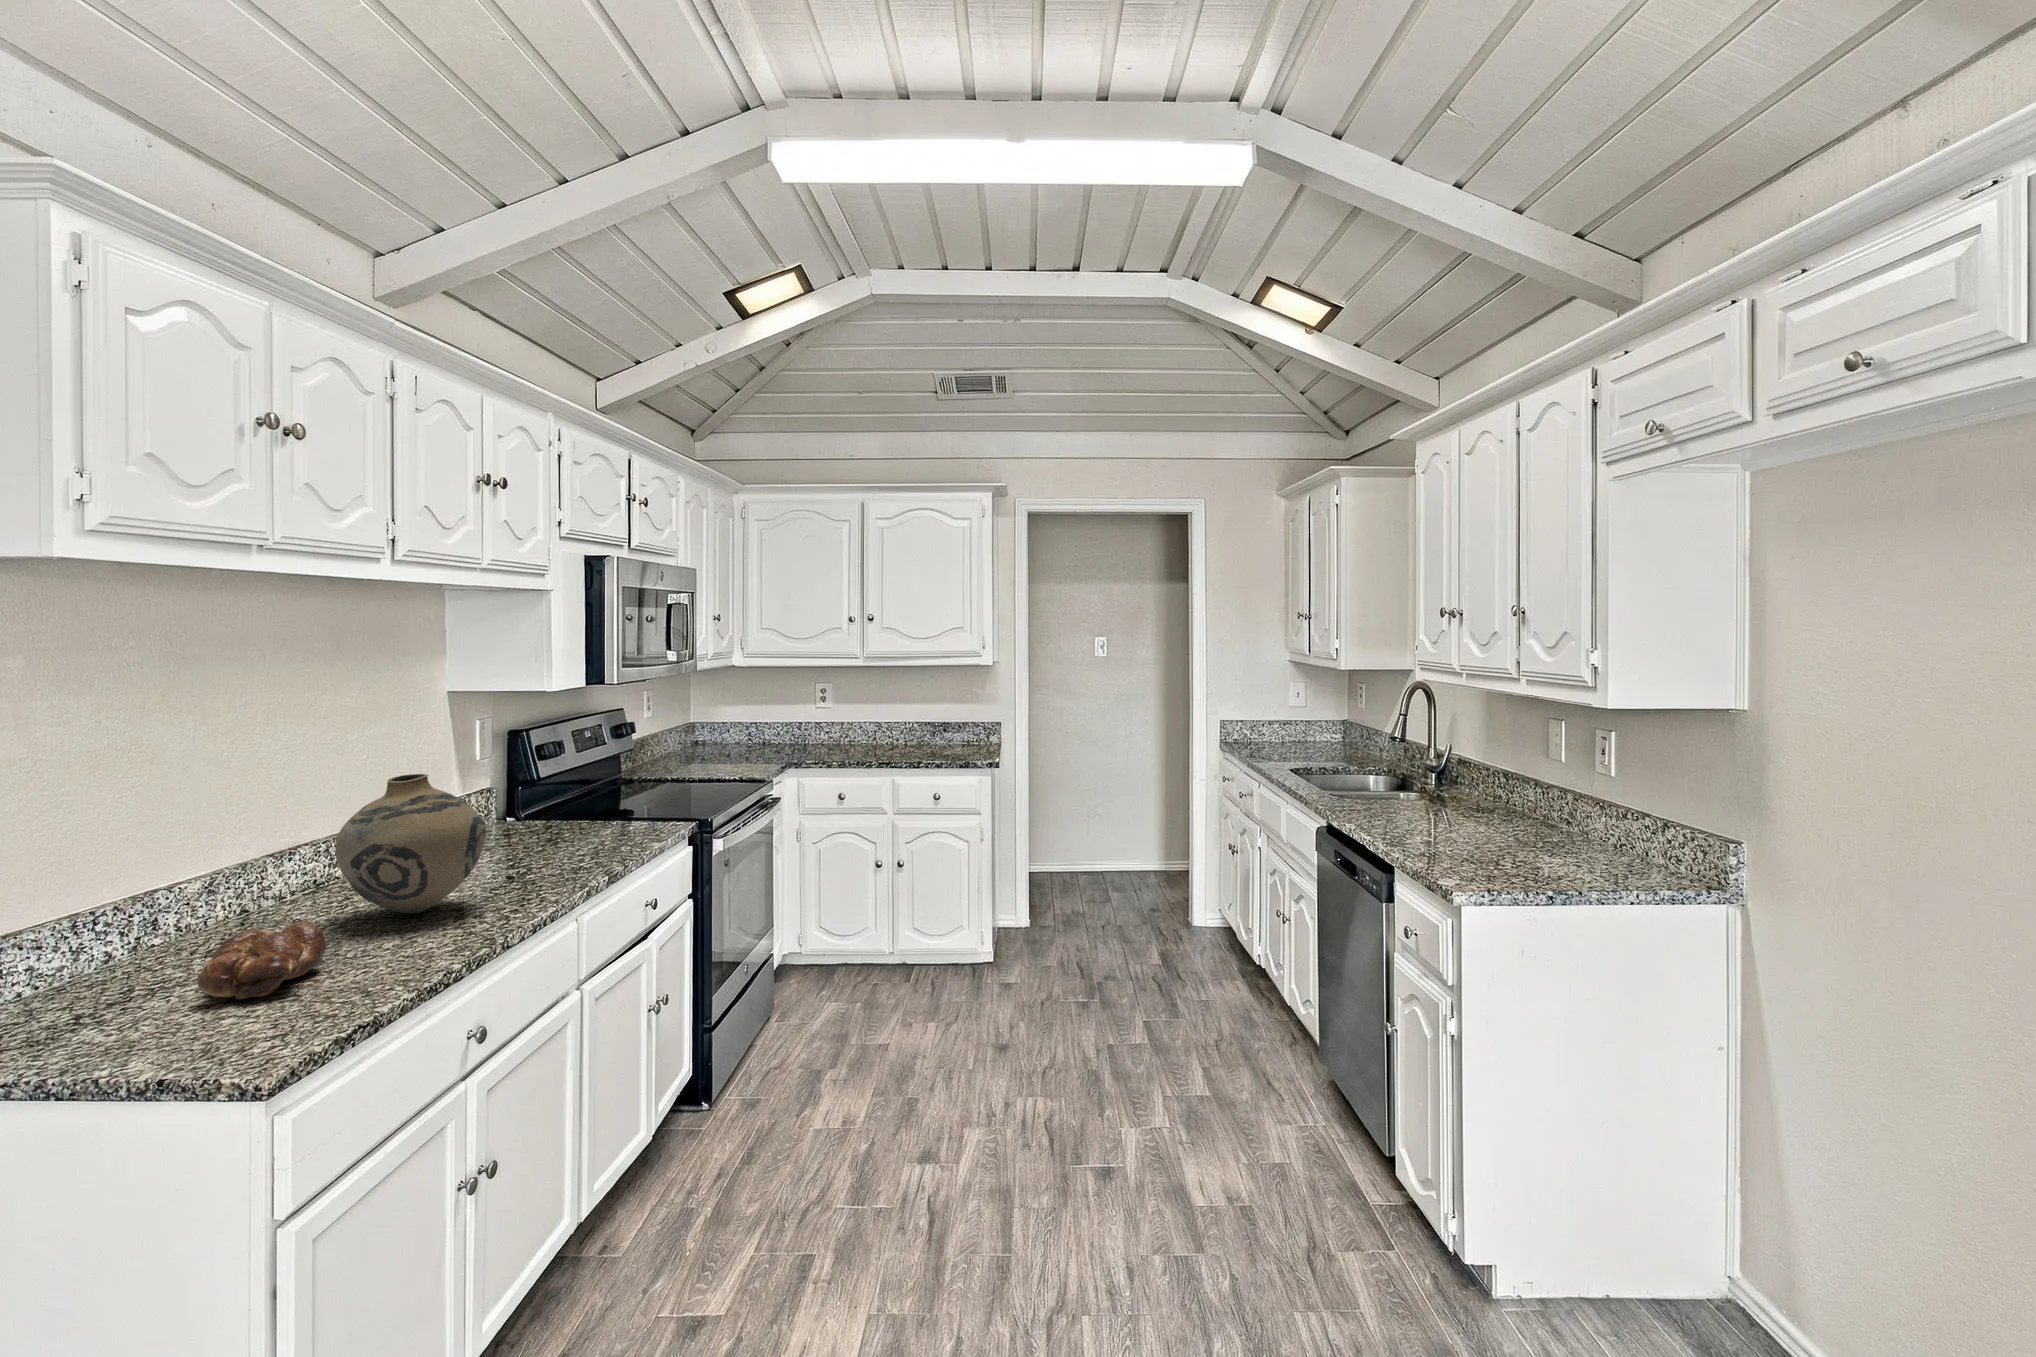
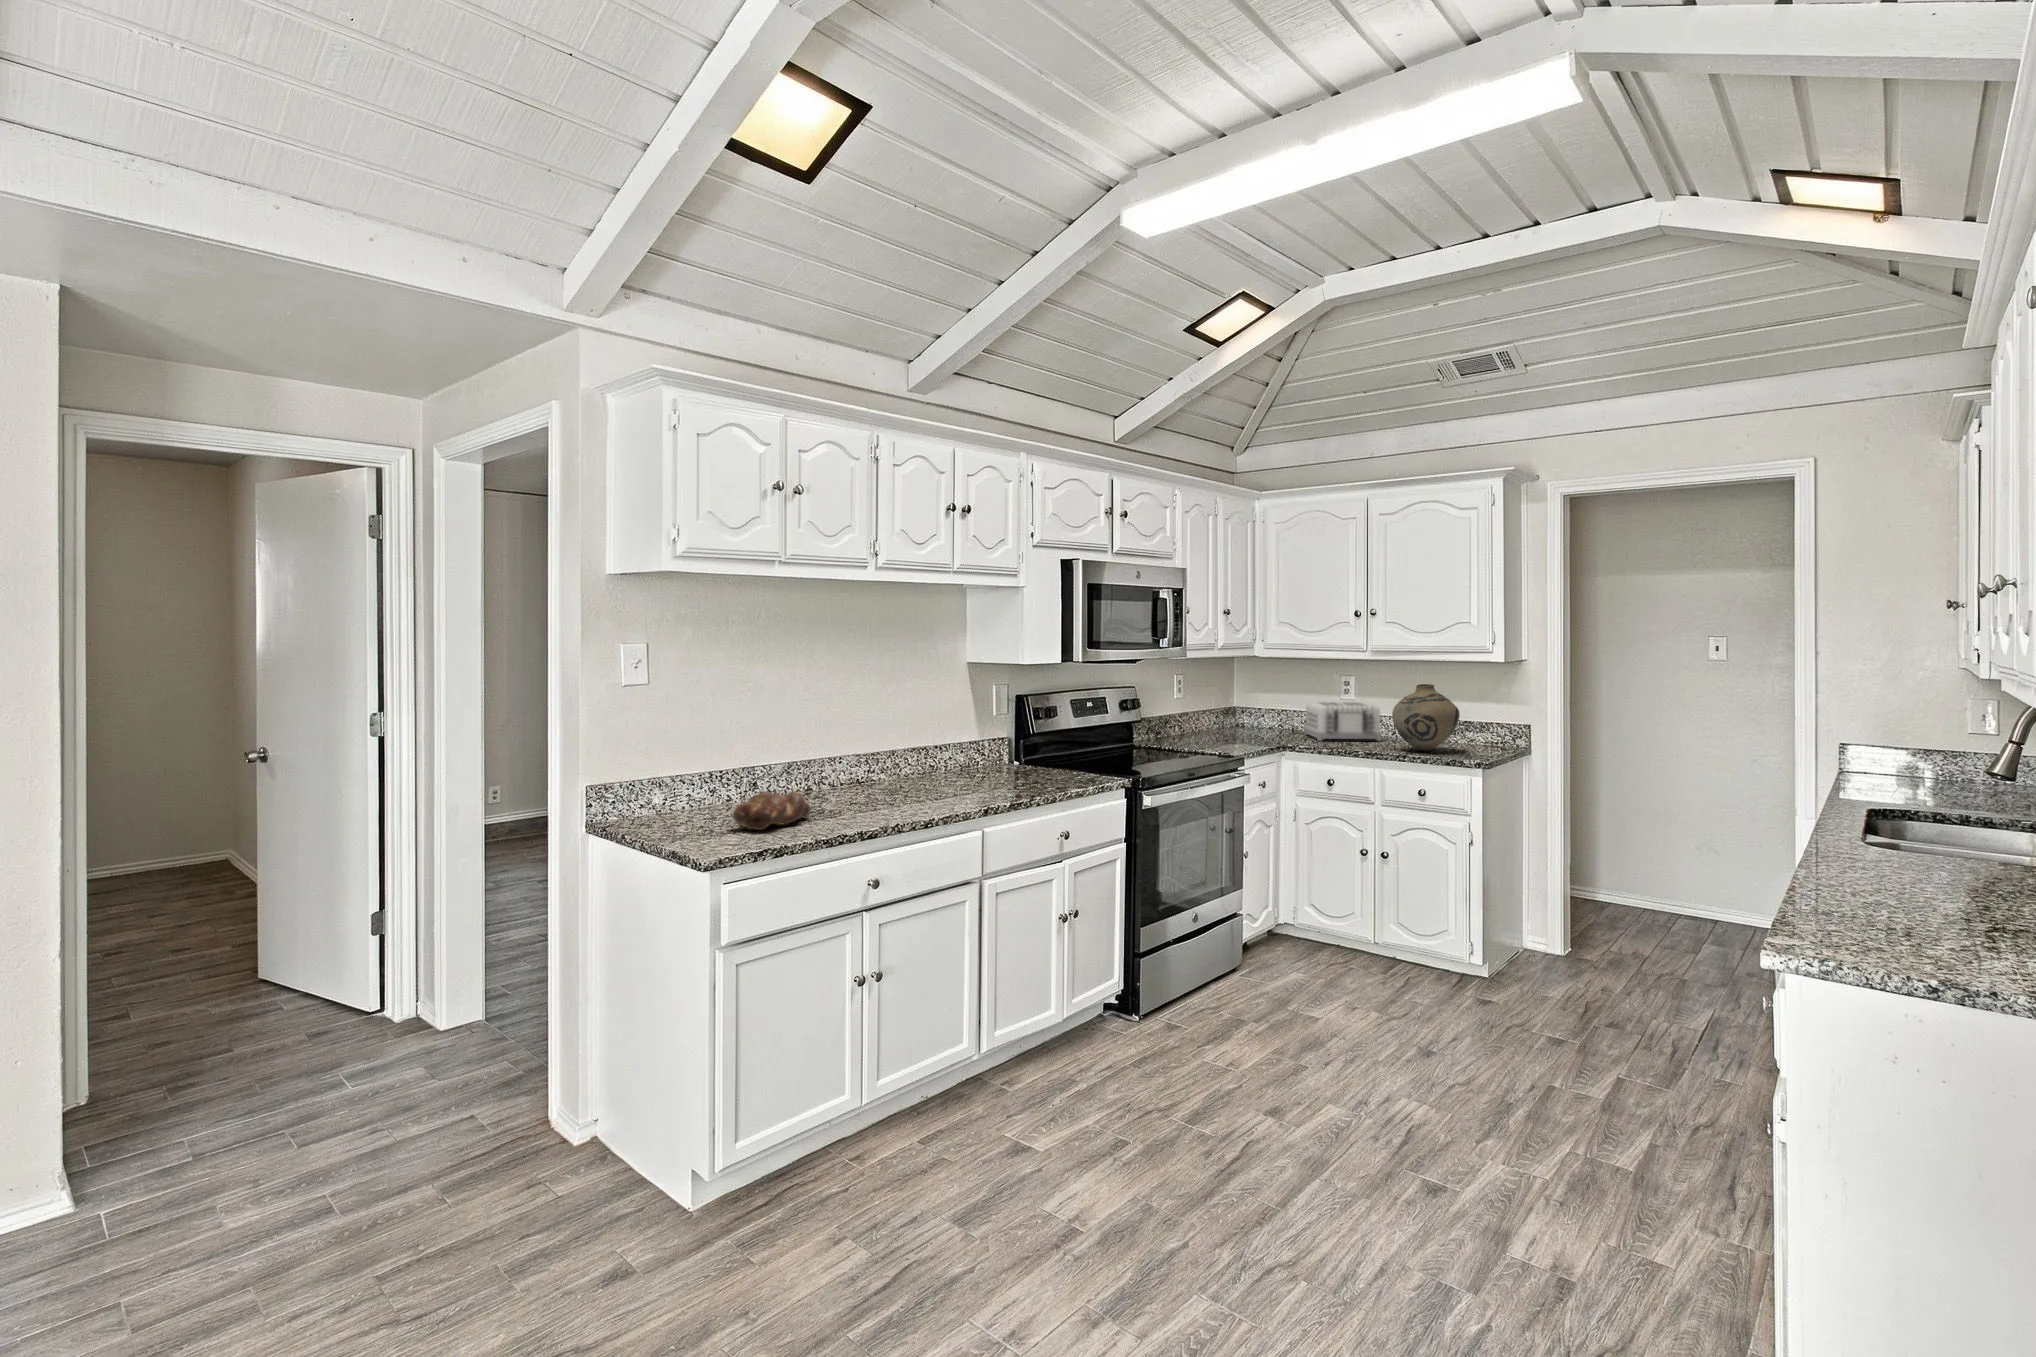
toaster: none [783,712,866,754] -> present [1305,702,1382,741]
vase: present [335,774,486,913] -> present [1392,684,1460,751]

